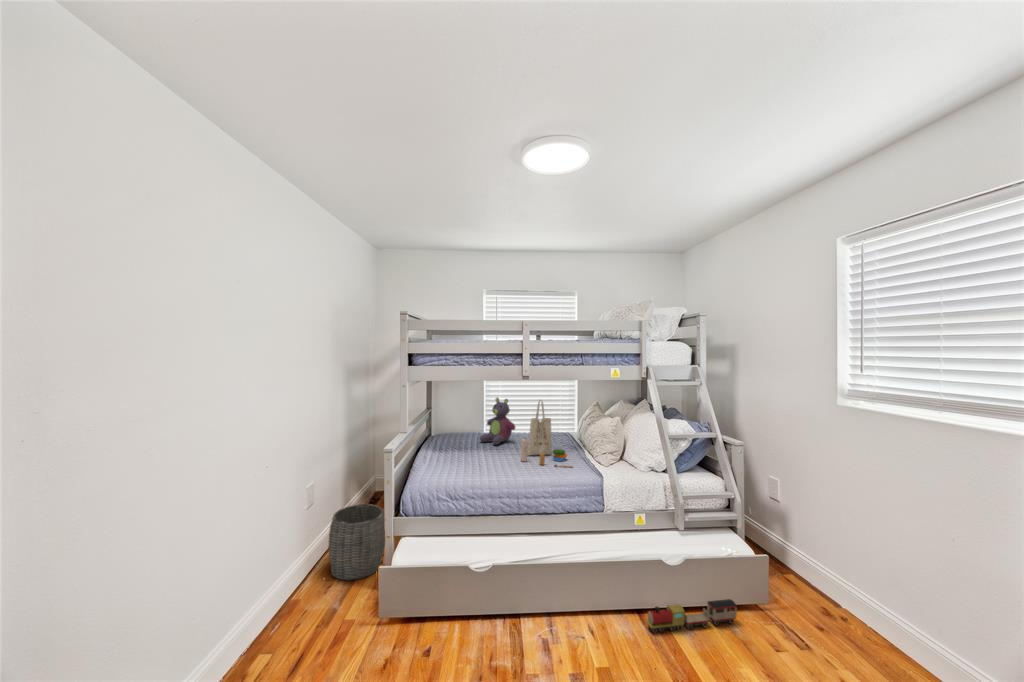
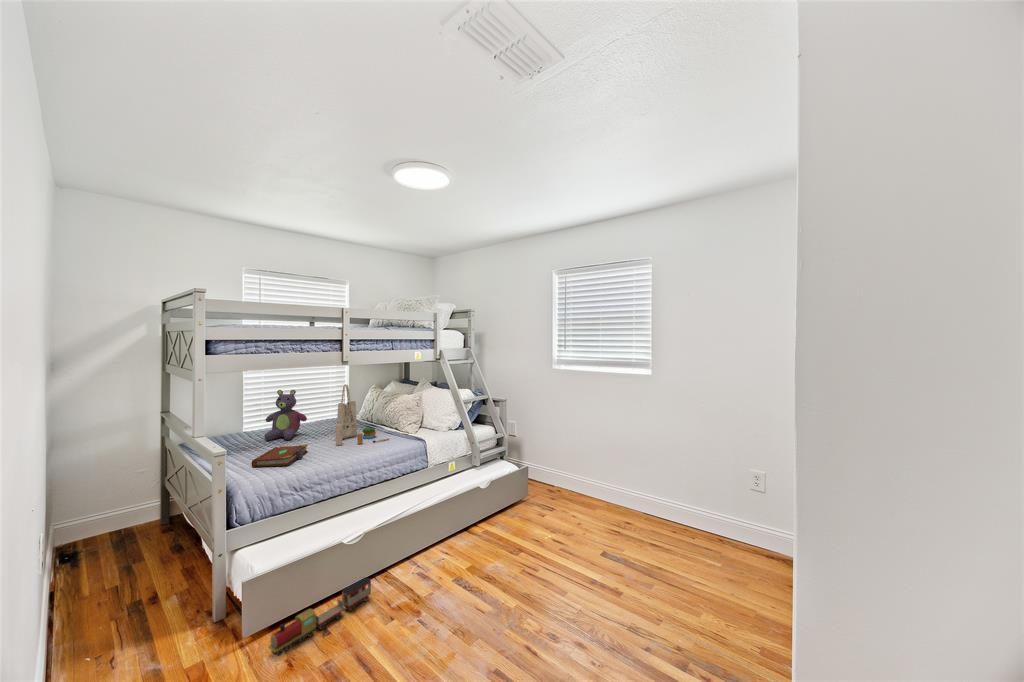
book: none [439,450,493,471] -> present [251,444,307,467]
woven basket: present [328,504,386,580] -> none [107,536,197,640]
toy train: present [646,599,737,633] -> present [268,577,371,656]

